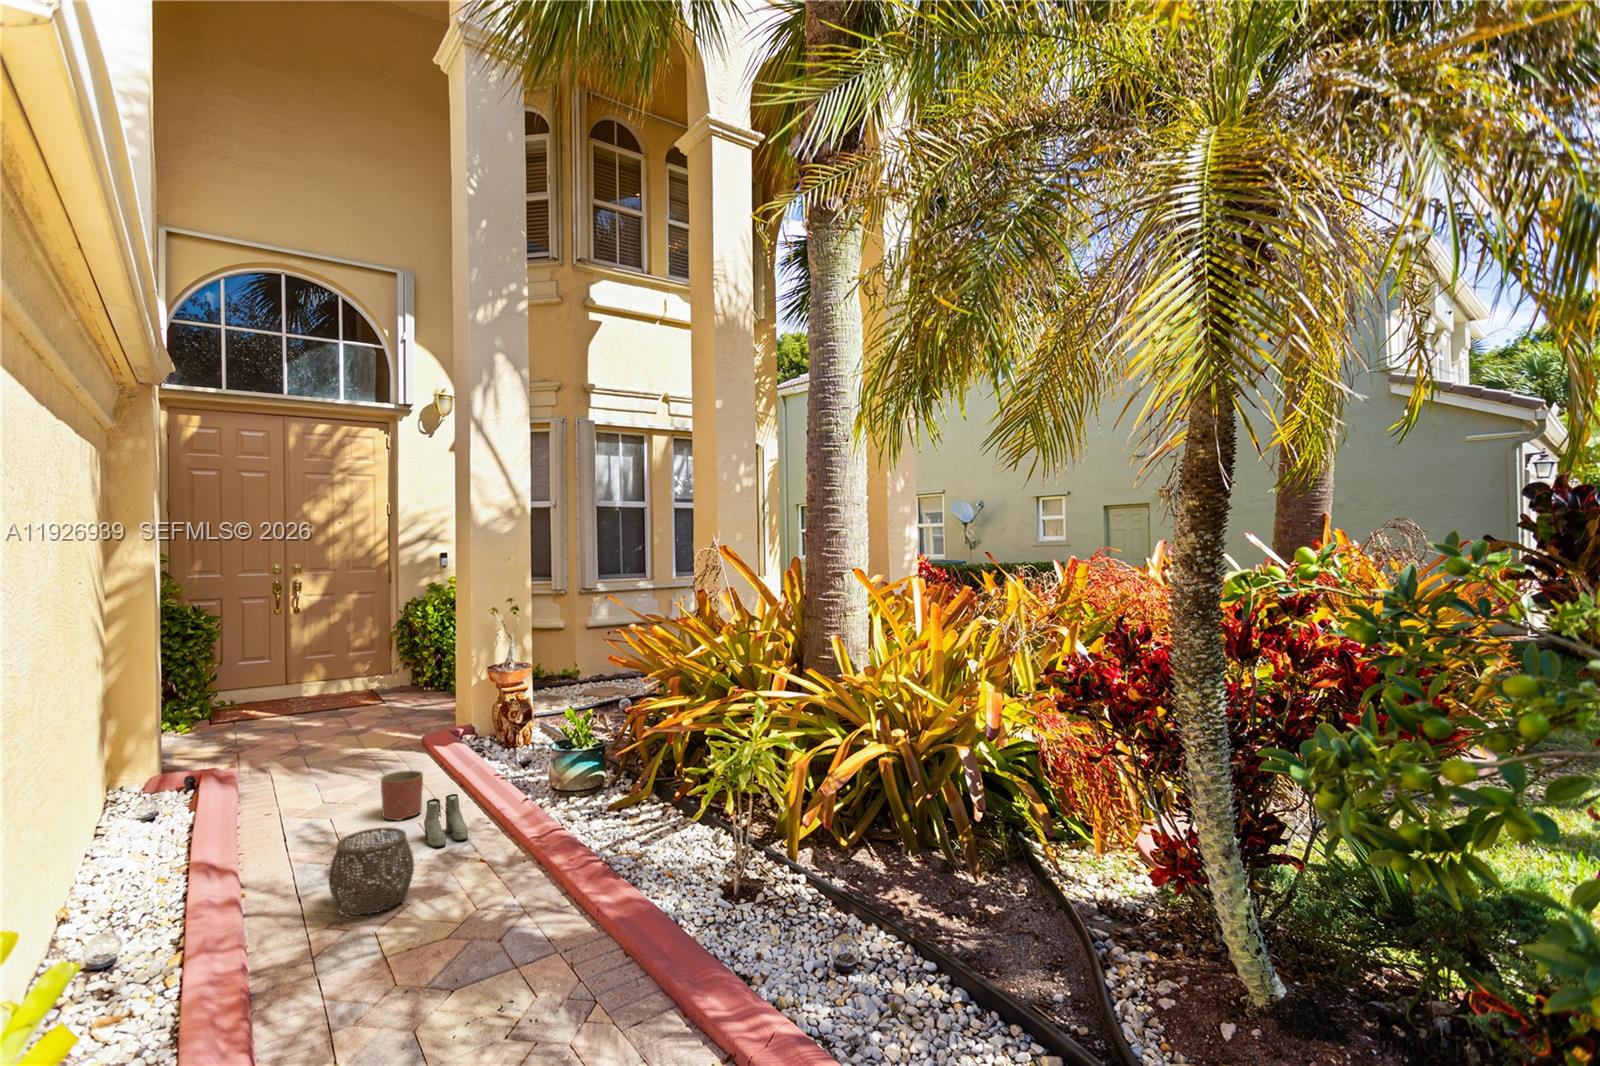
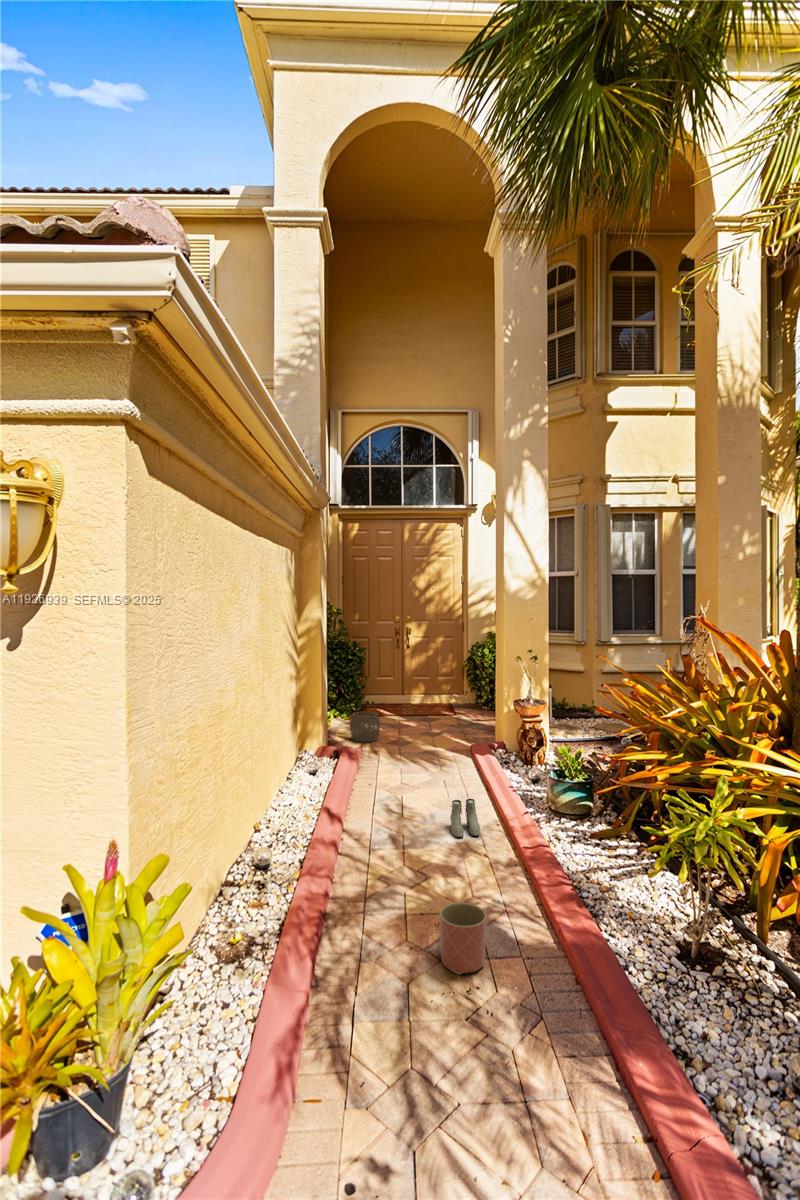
planter: present [381,770,423,821] -> present [439,902,487,975]
woven basket: present [329,827,414,915] -> present [350,712,380,742]

